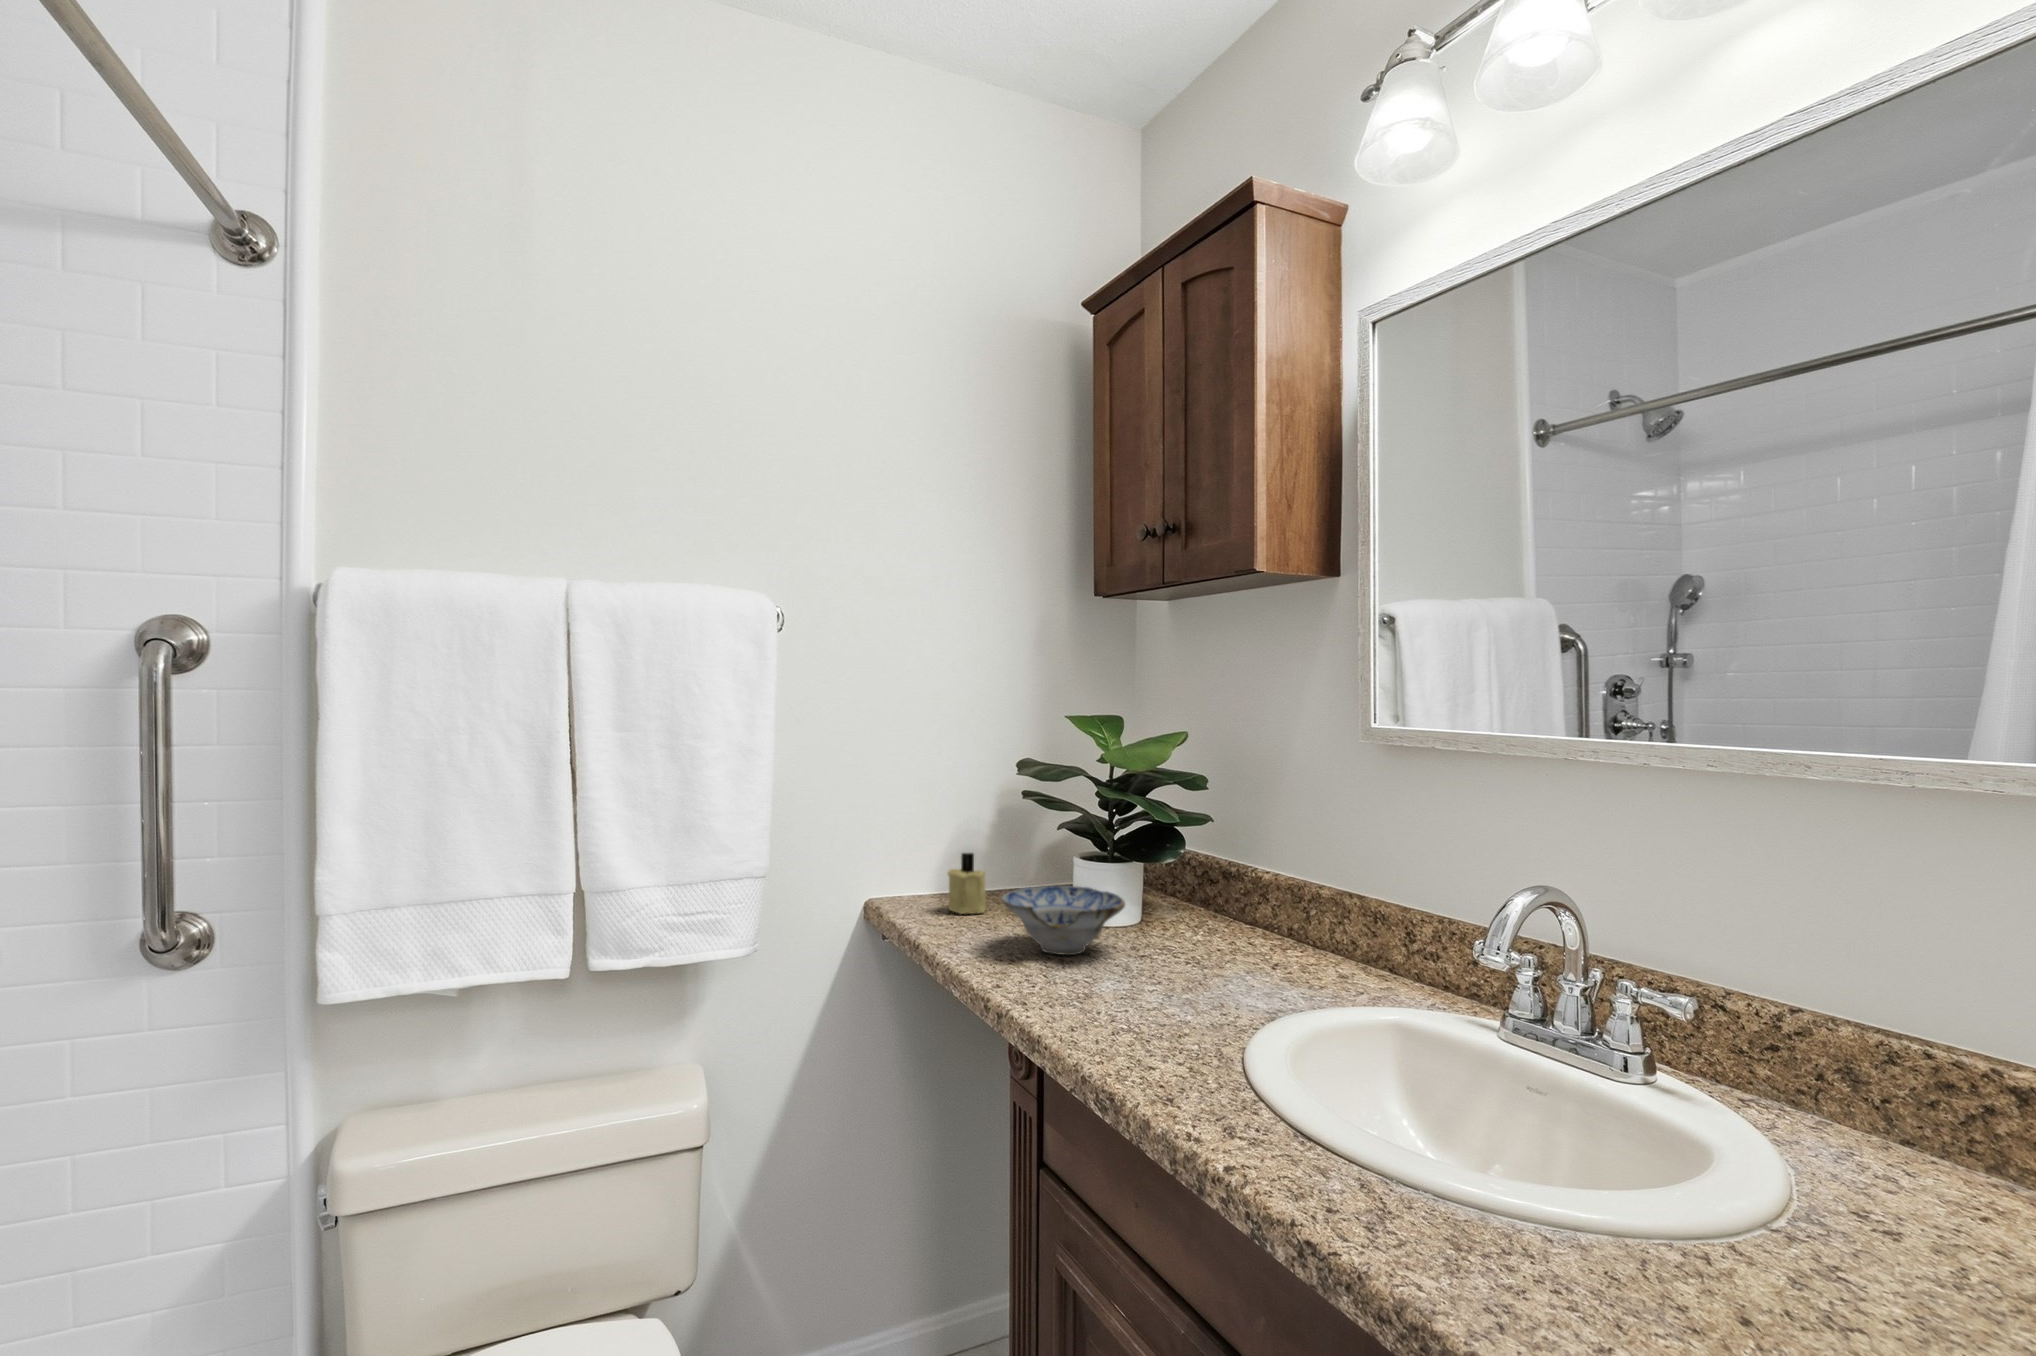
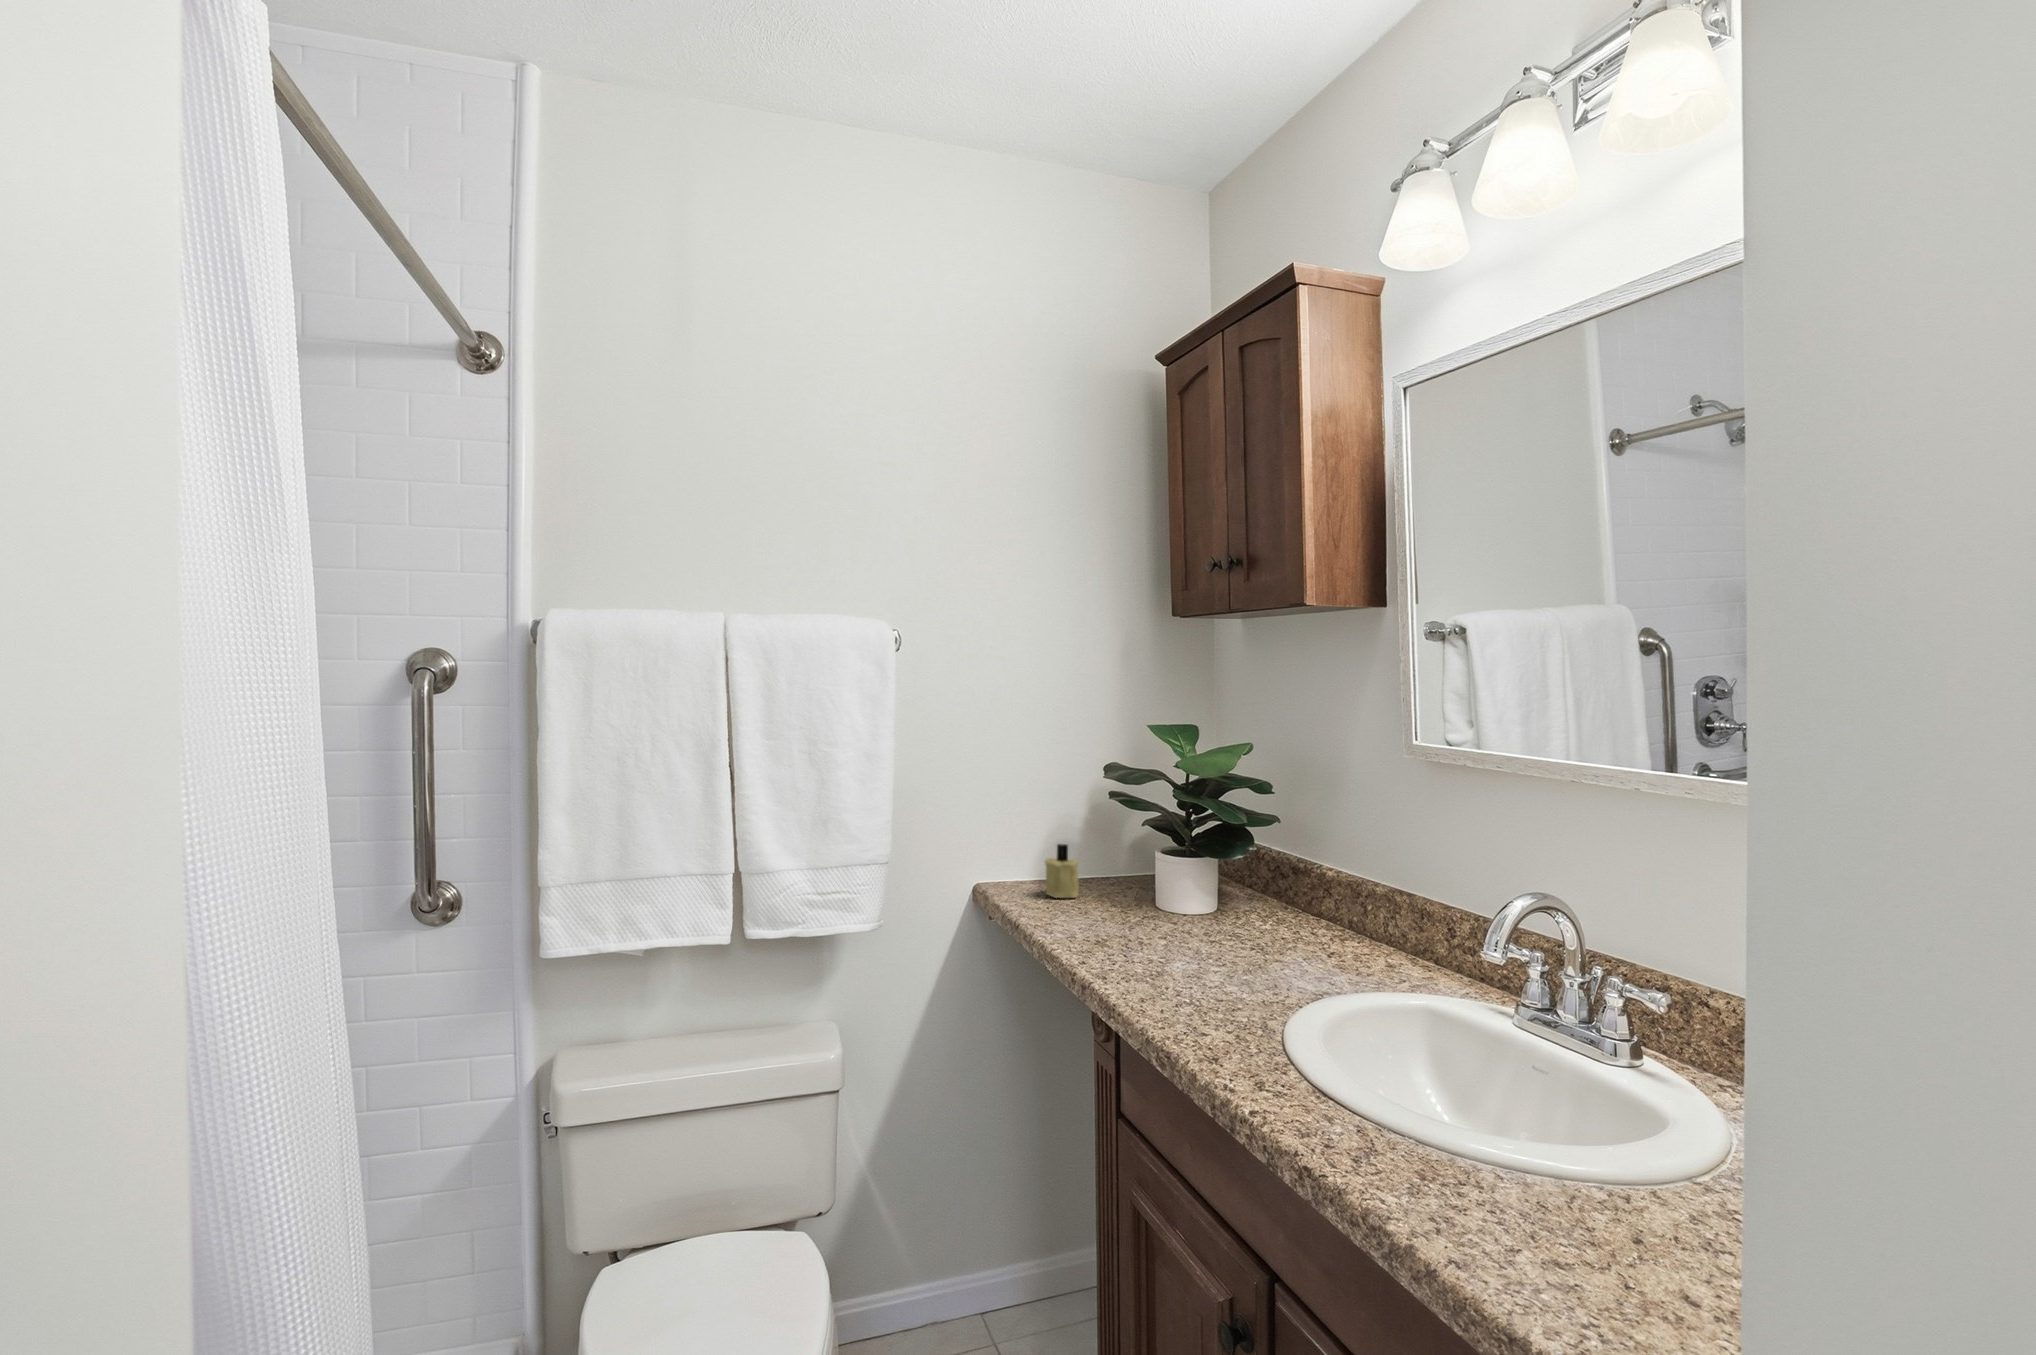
ceramic bowl: present [1002,886,1125,955] -> none [1090,876,1199,938]

